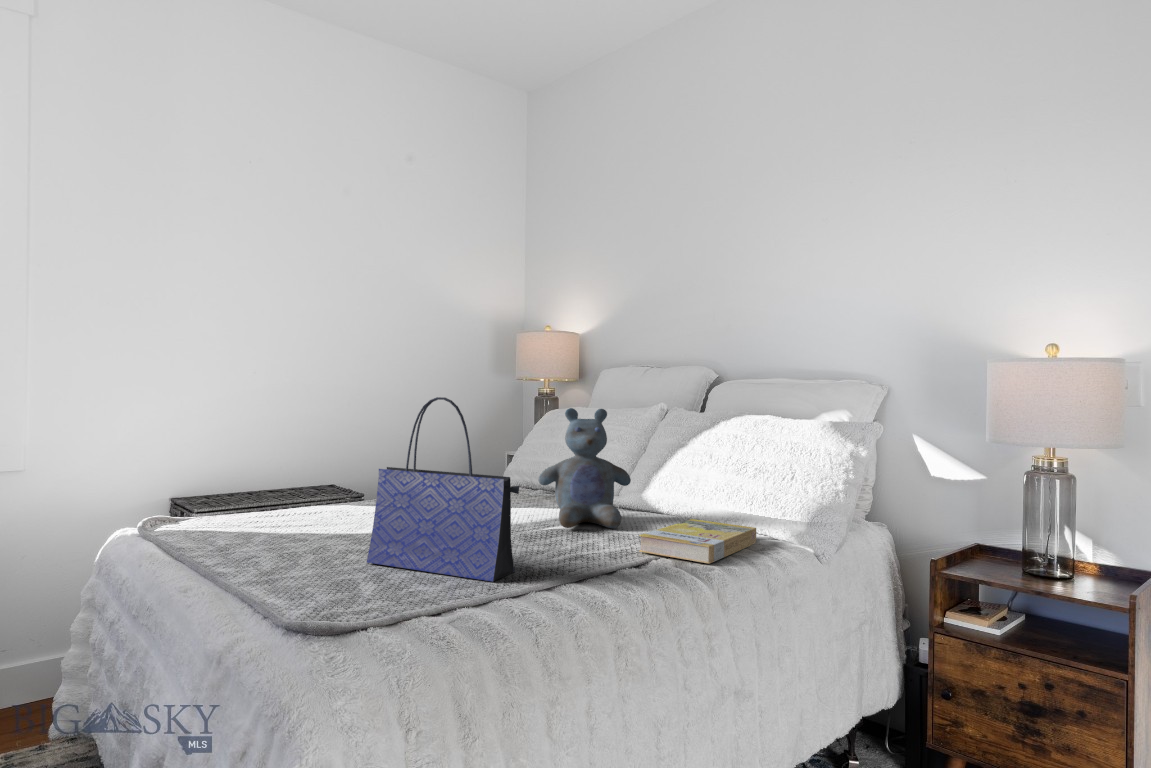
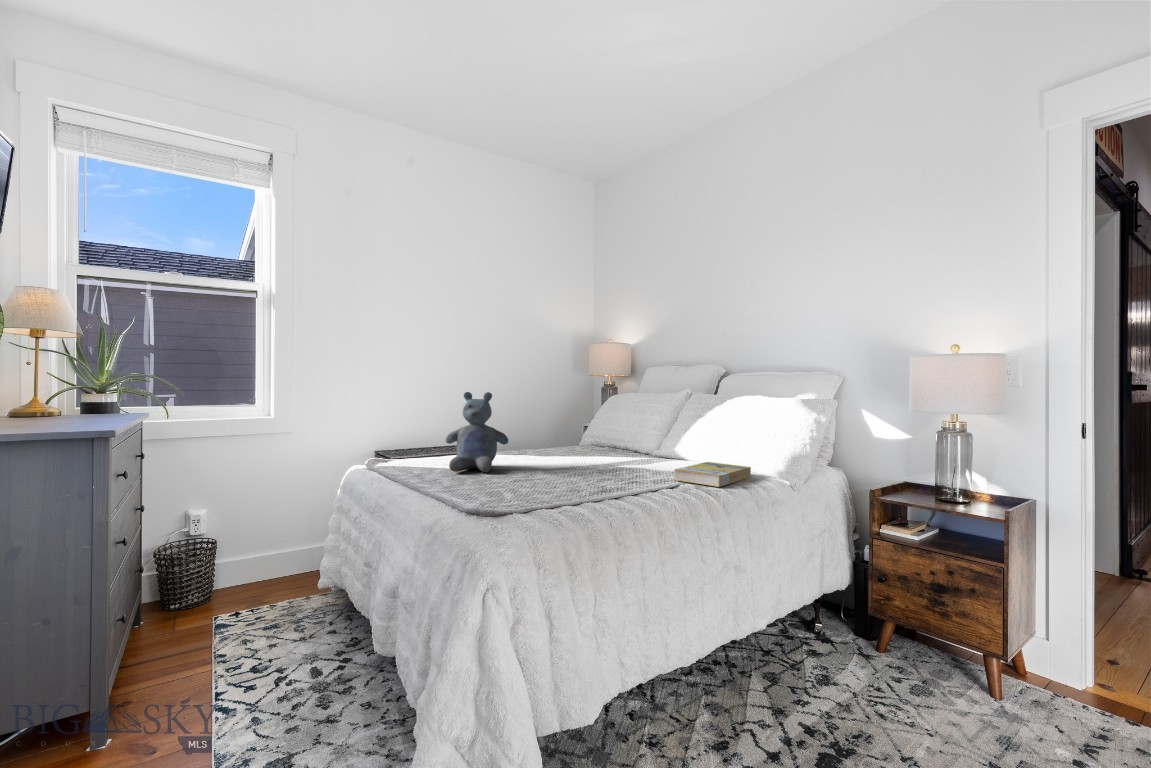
tote bag: present [367,397,519,582] -> none [505,382,599,494]
stuffed bear: present [538,408,631,528] -> present [446,392,508,472]

